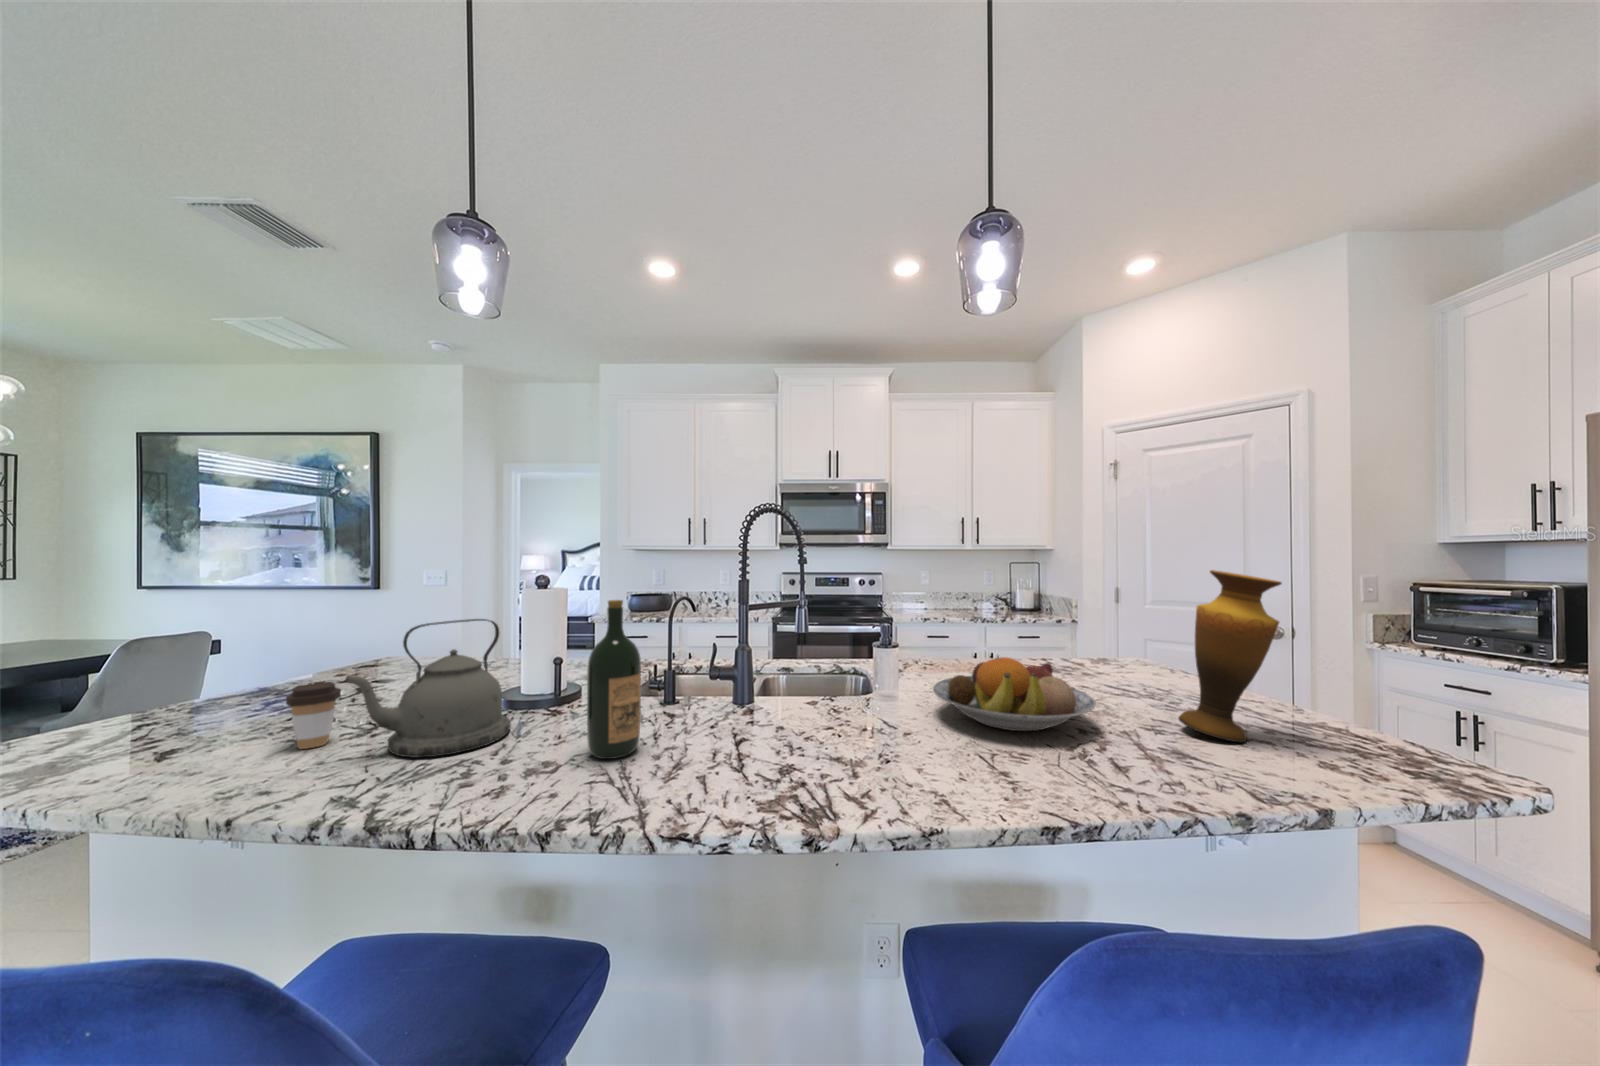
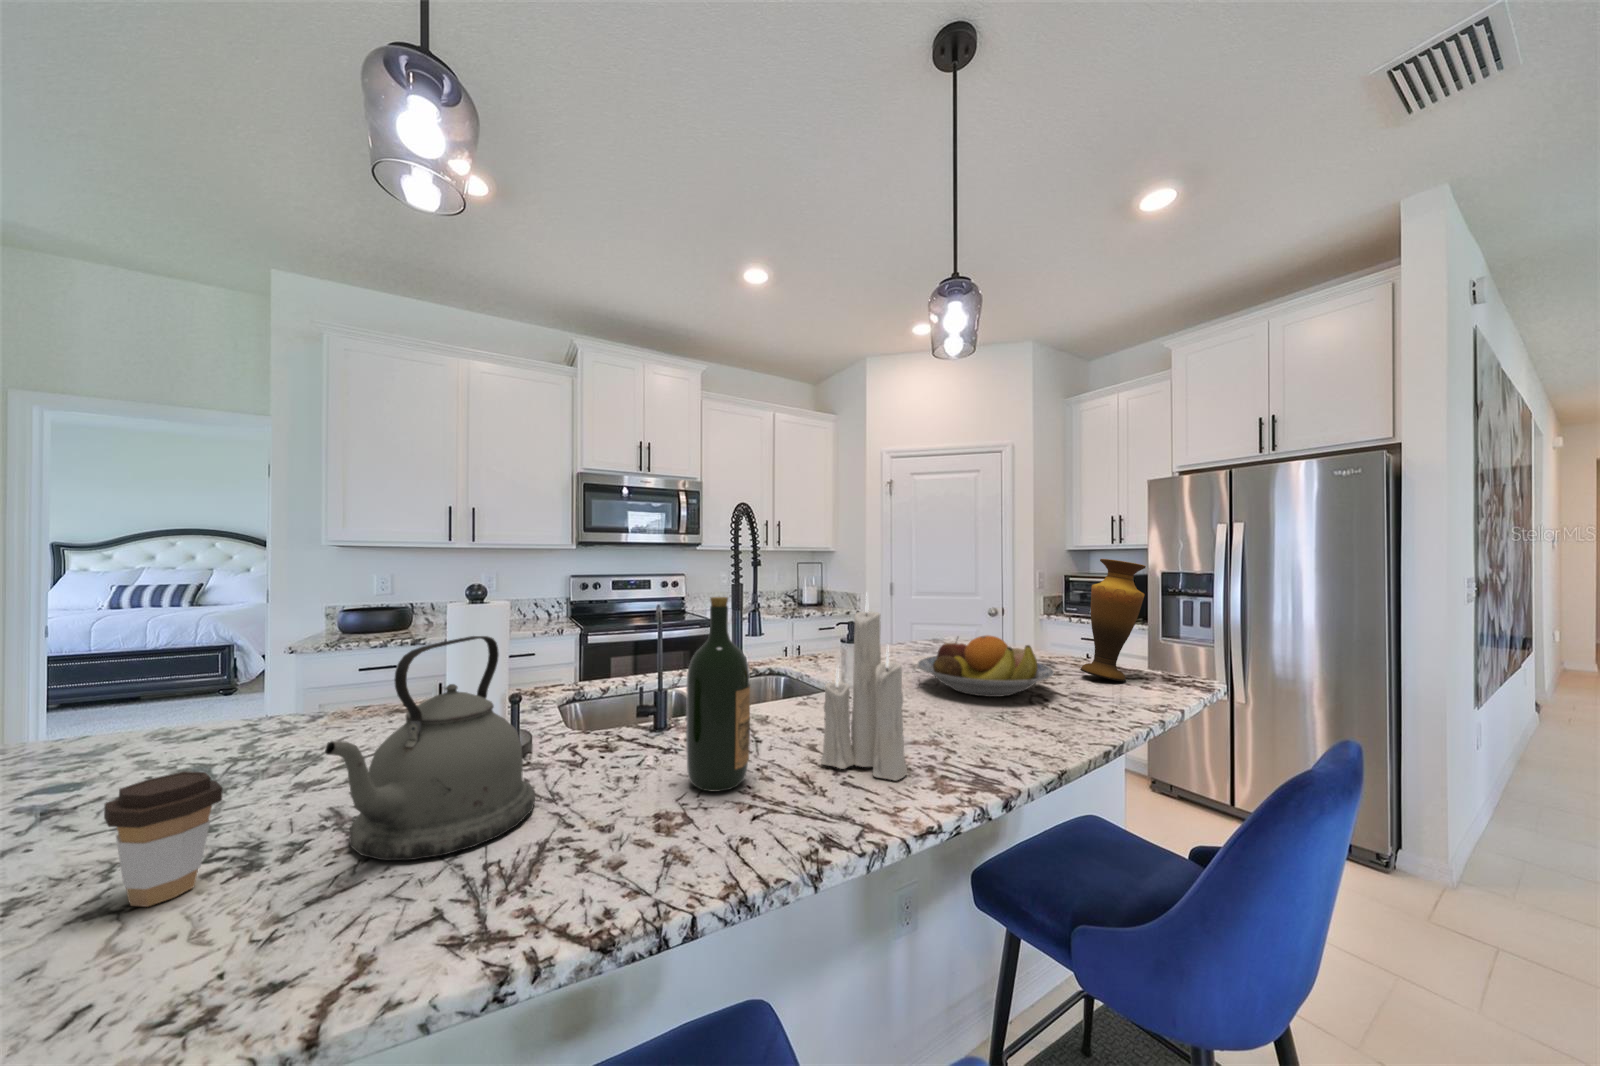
candle: none [702,592,755,784] -> present [821,596,907,780]

